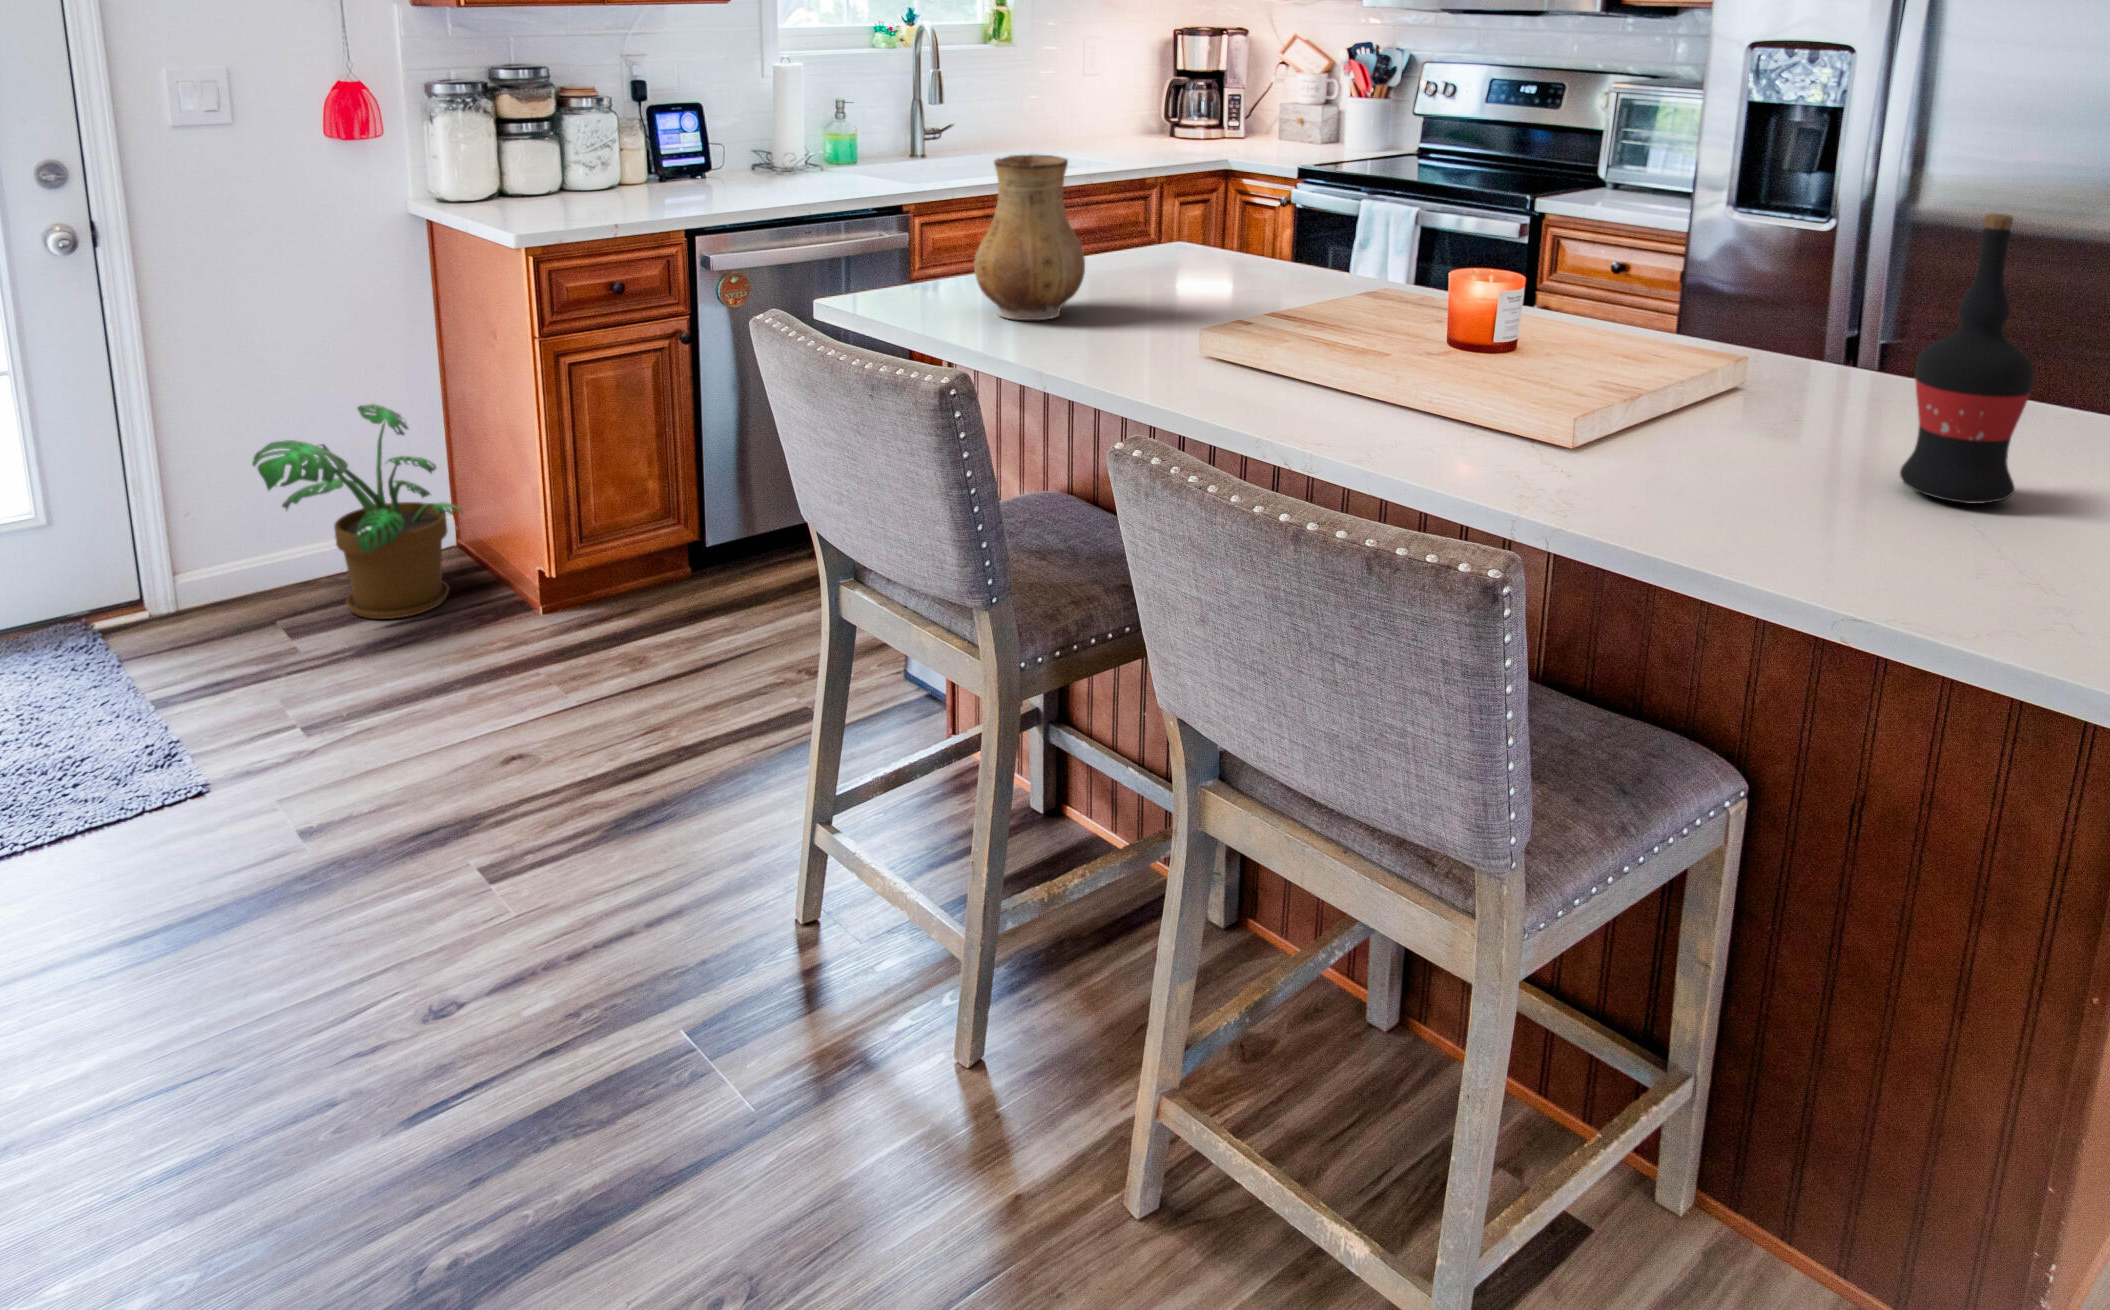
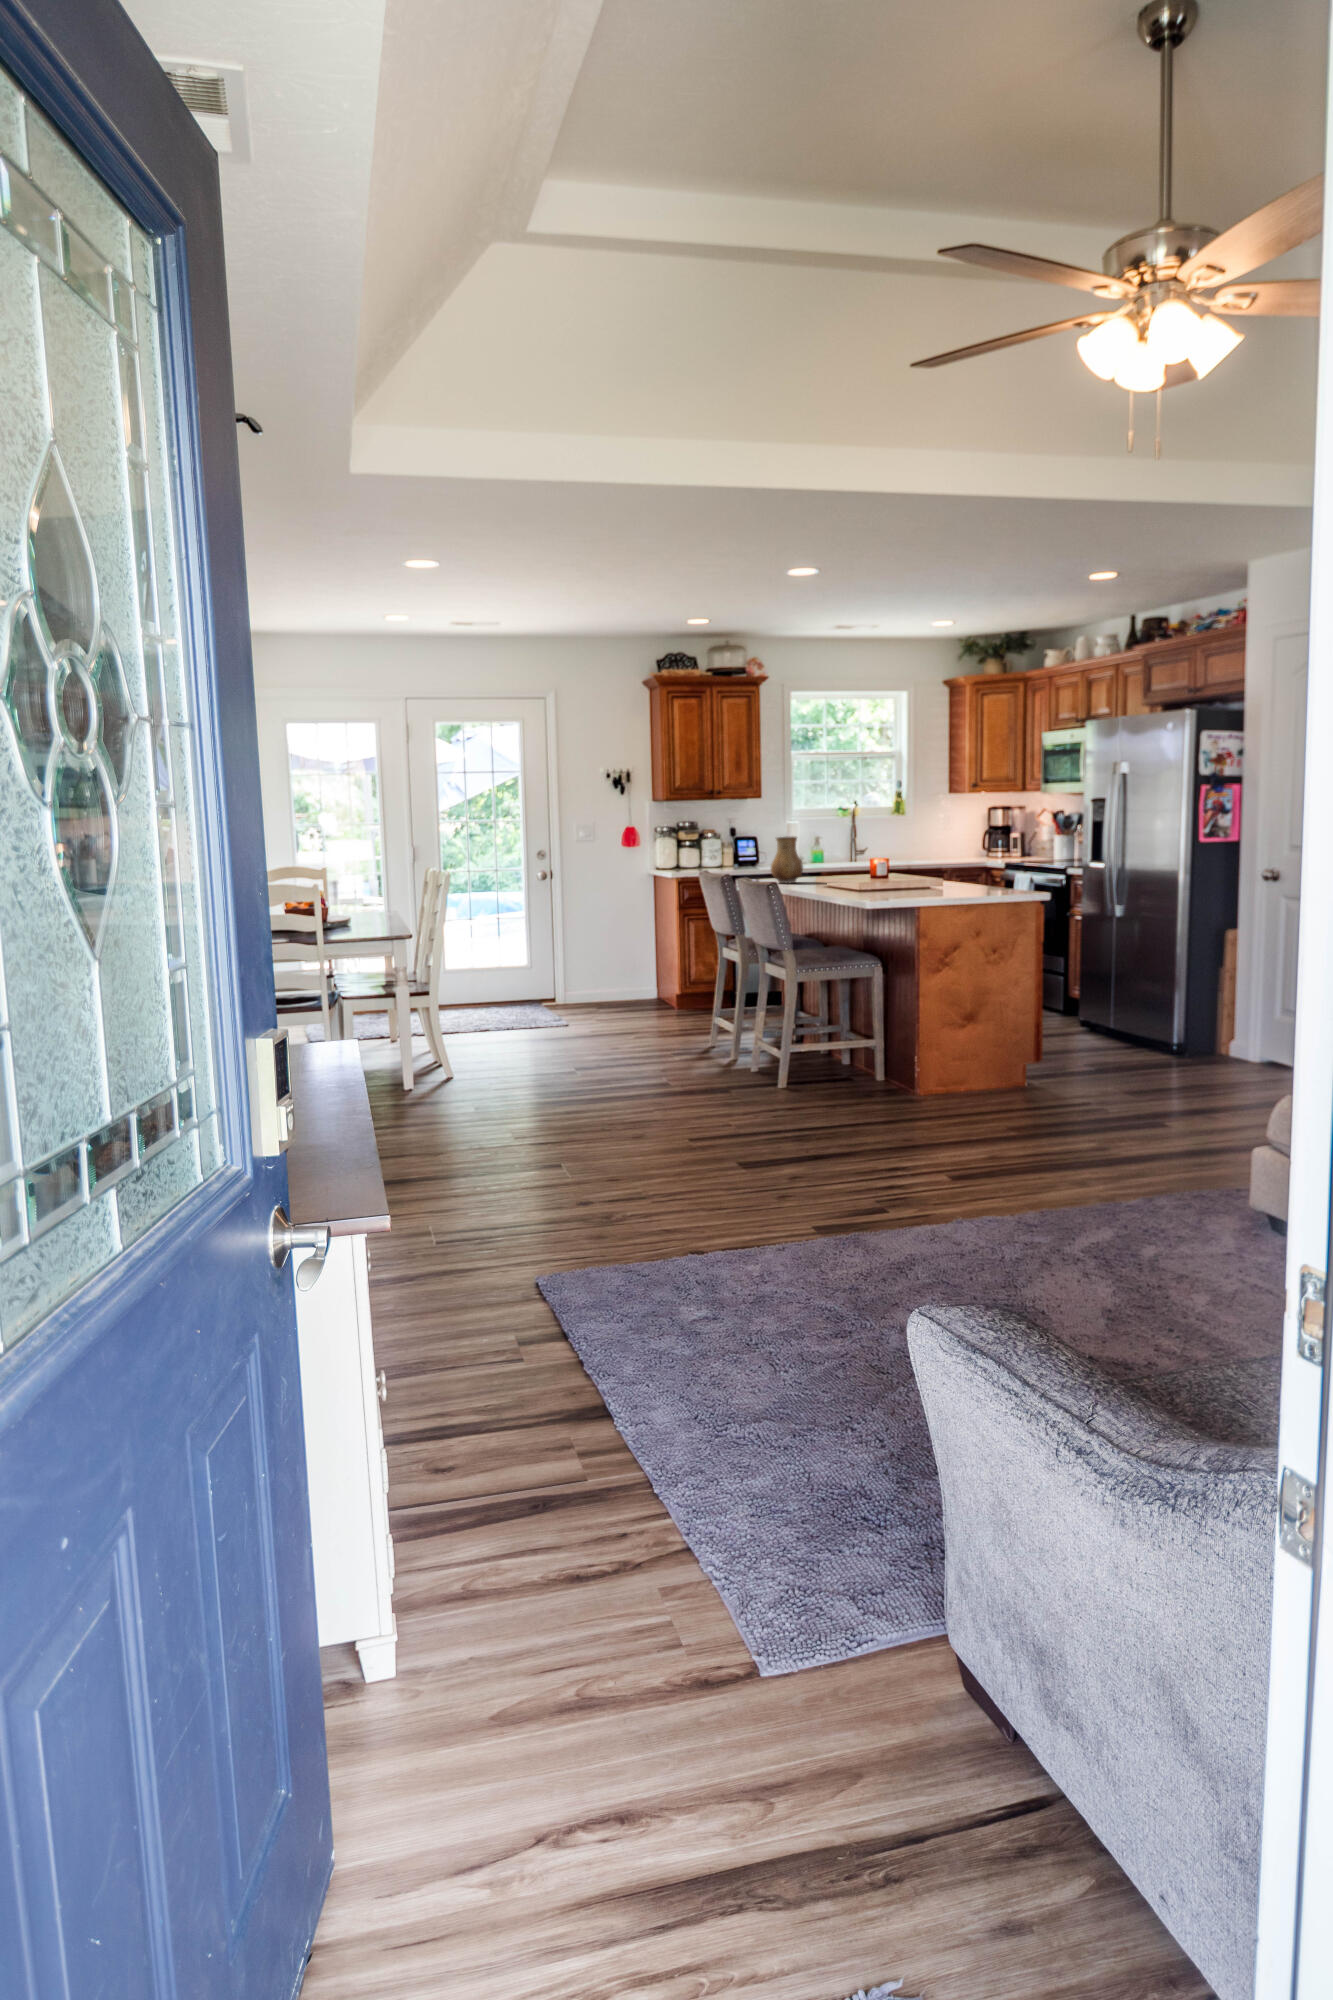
wine bottle: present [1900,214,2035,504] -> none [912,832,936,899]
potted plant: present [252,404,464,619] -> none [587,939,655,1007]

